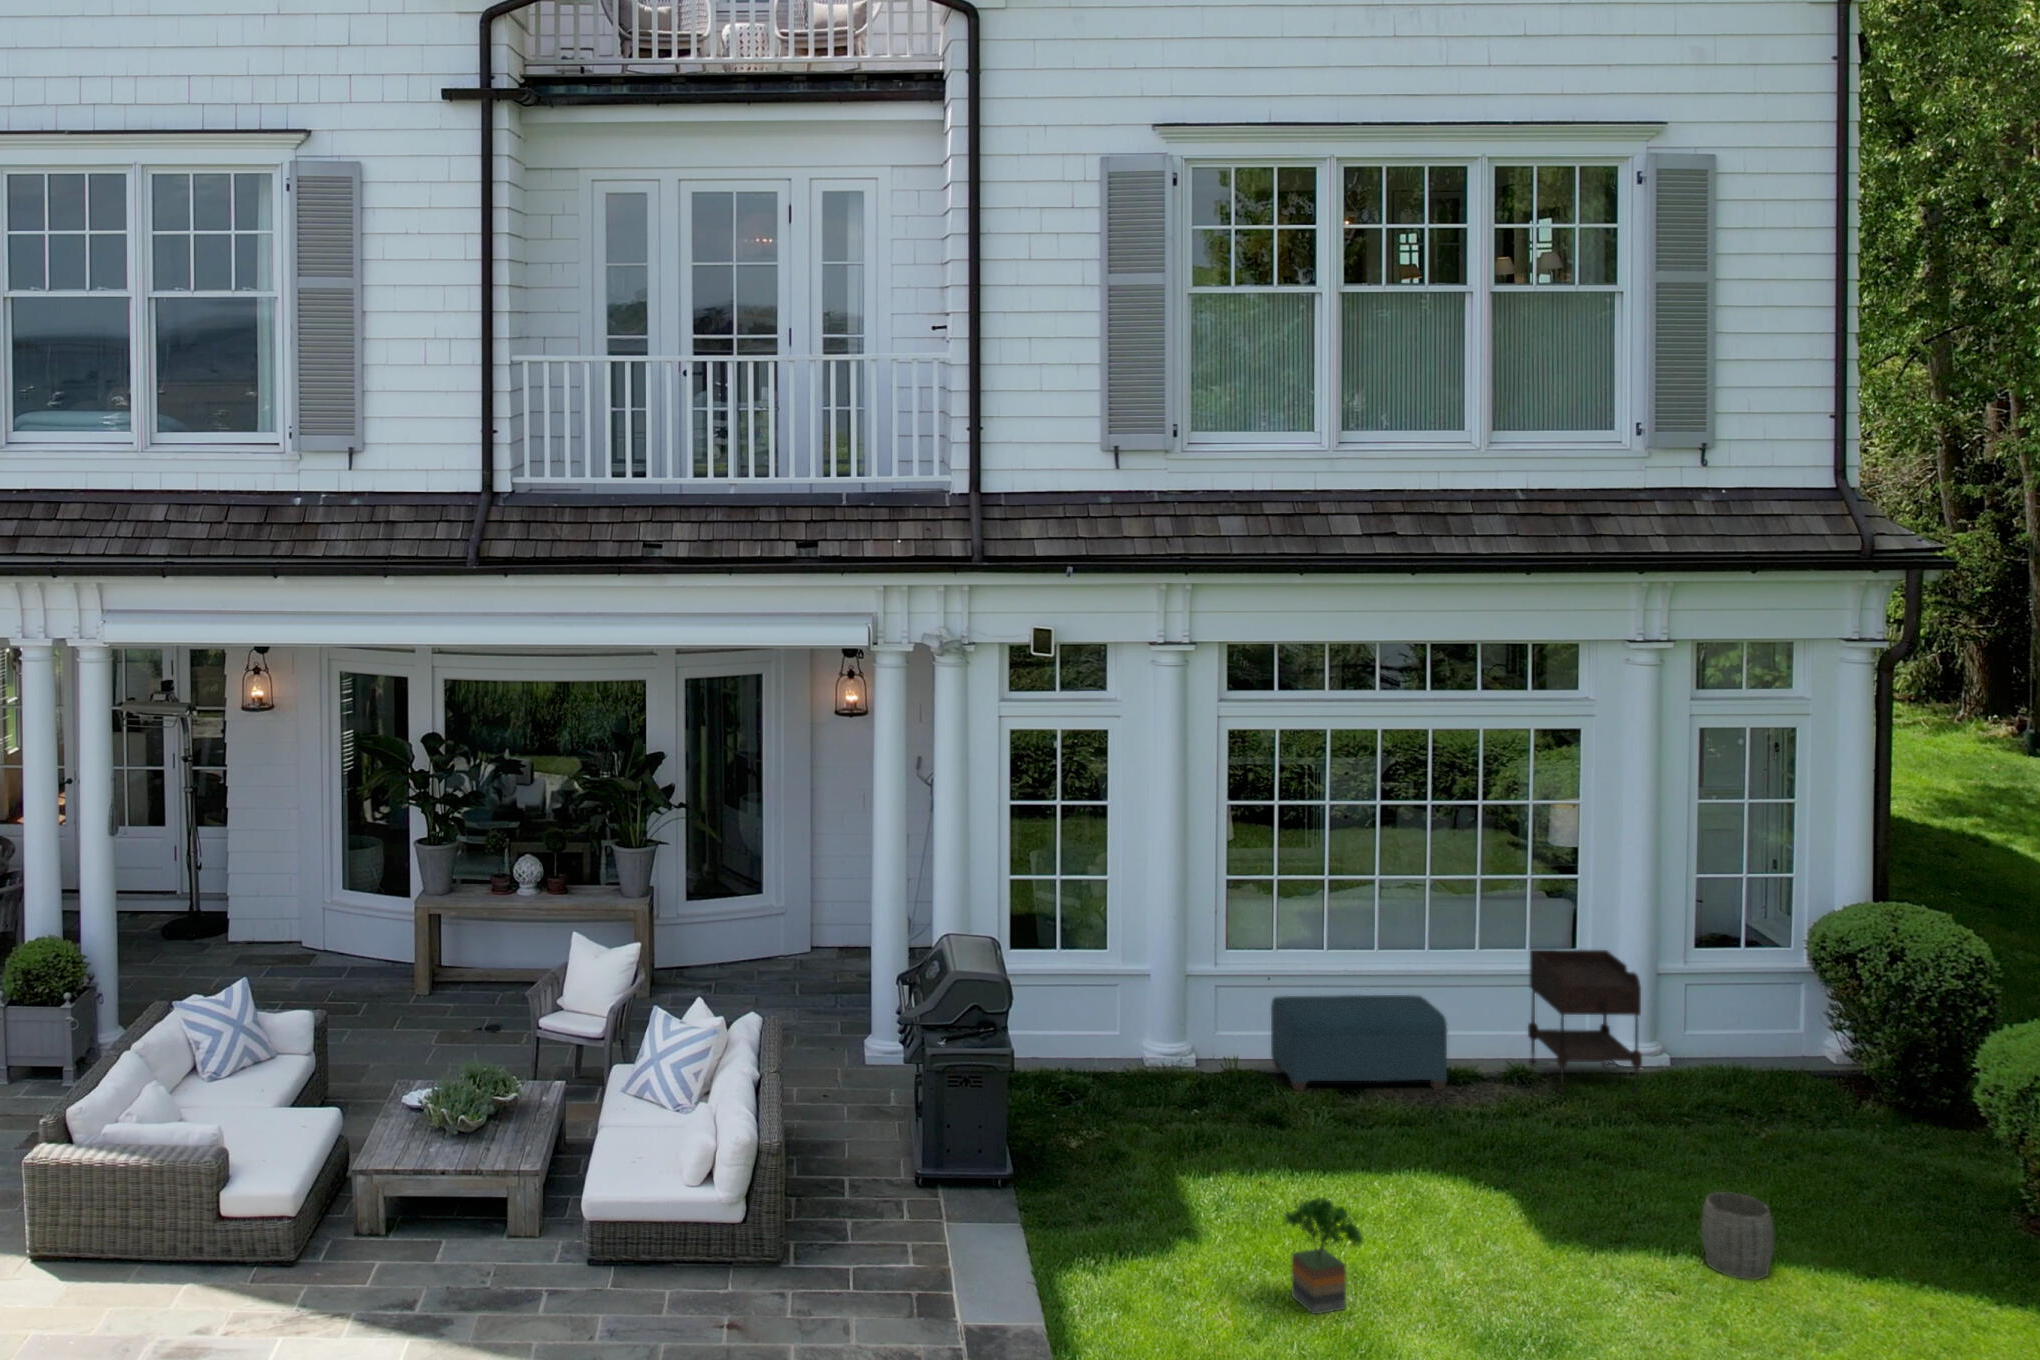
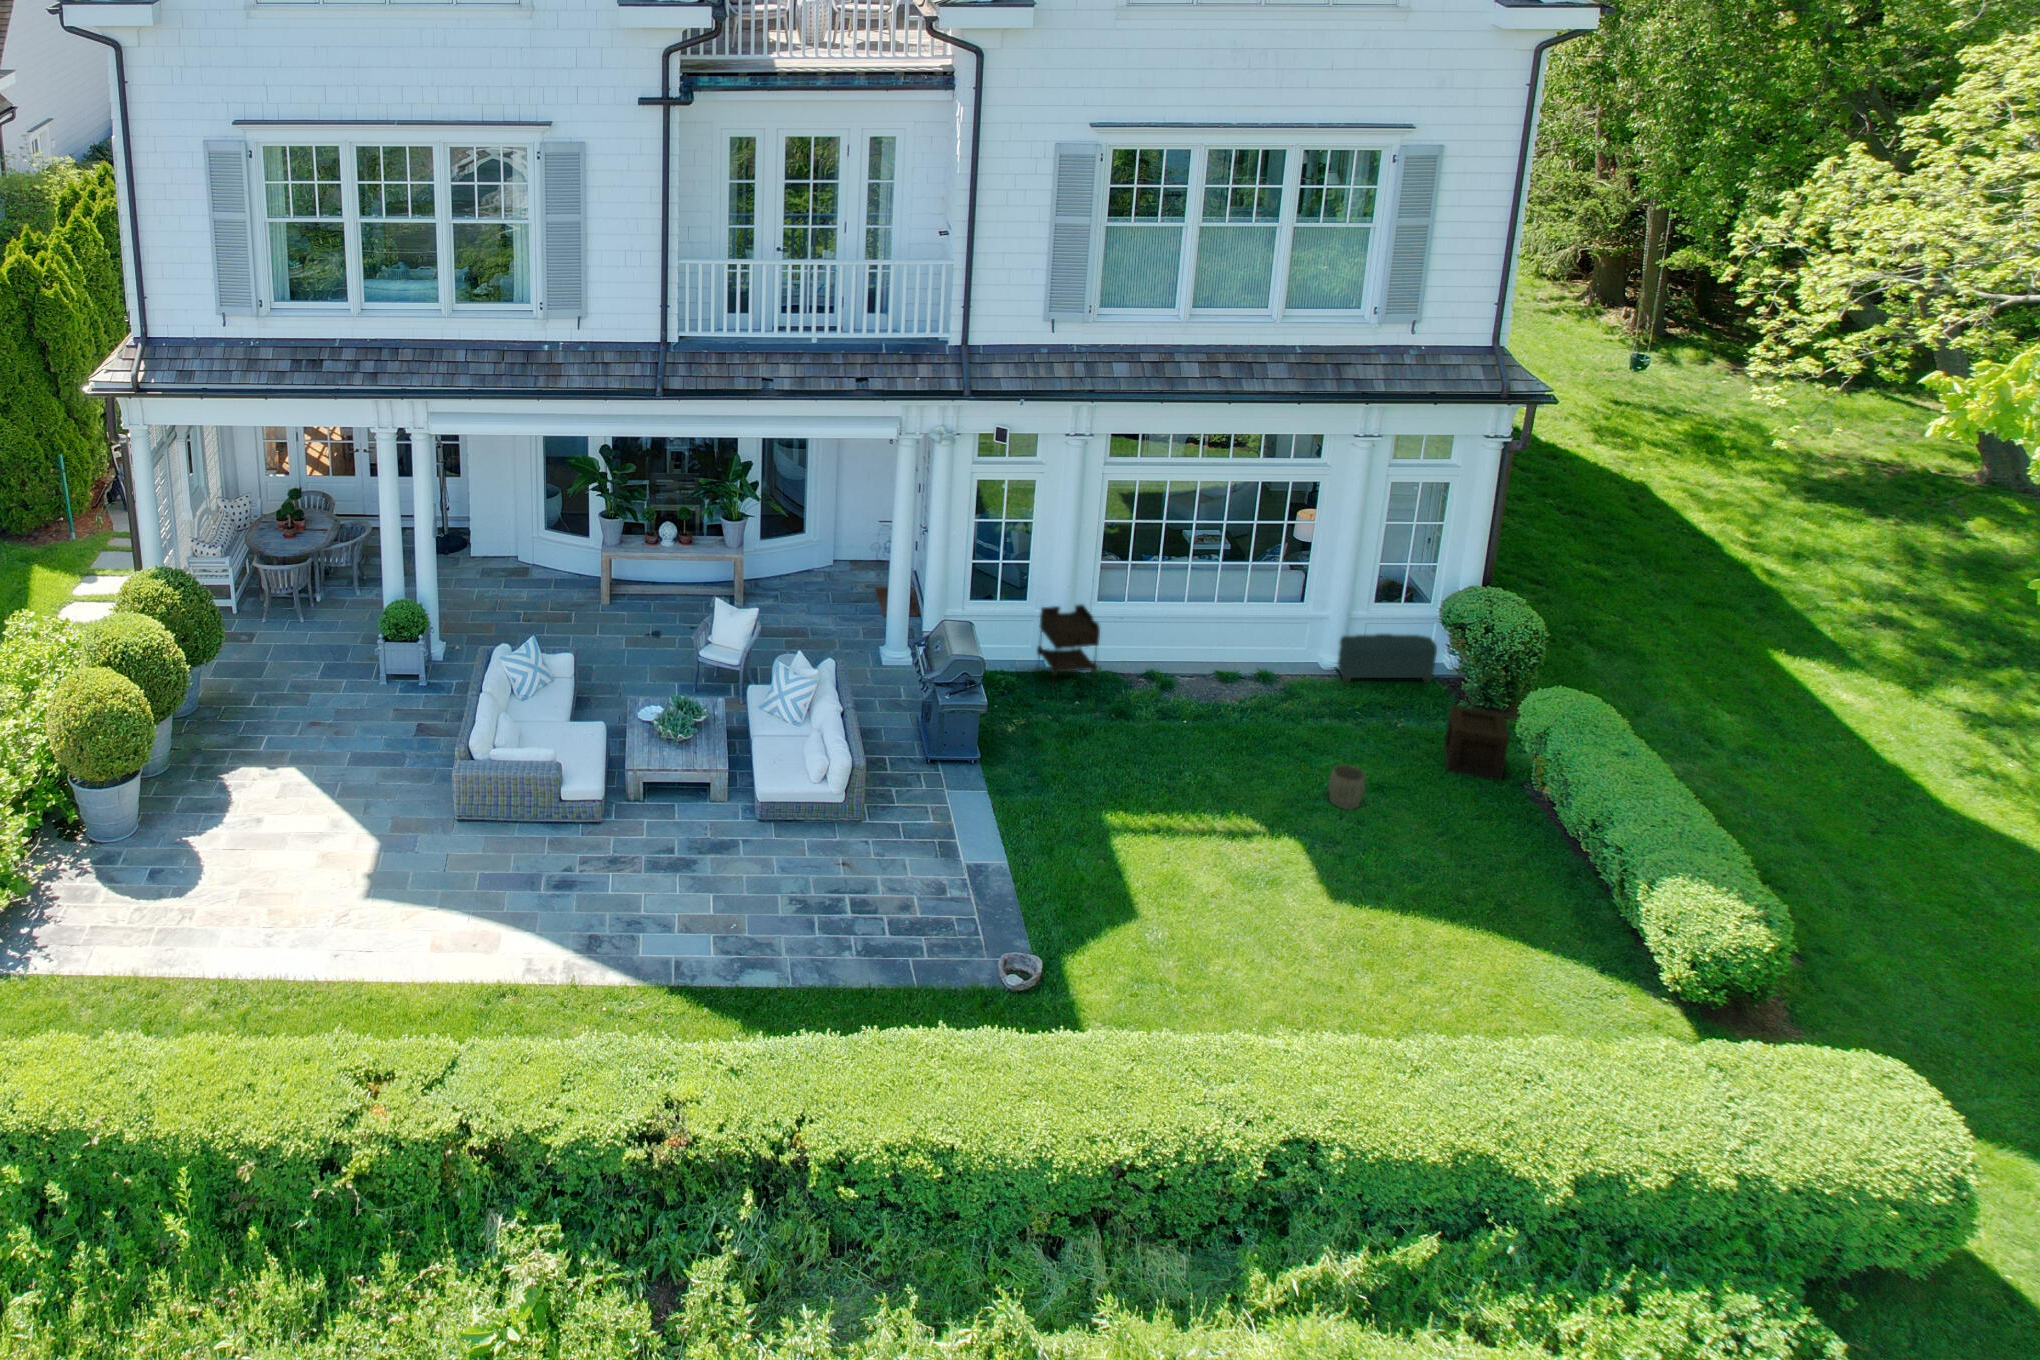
side table: present [1528,949,1642,1094] -> present [1037,605,1100,688]
bench: present [1271,995,1447,1091] -> present [1338,634,1437,683]
wooden crate: none [1893,1096,2026,1236] -> present [1444,706,1509,781]
potted tree: present [1284,1198,1363,1314] -> none [1108,774,1150,831]

